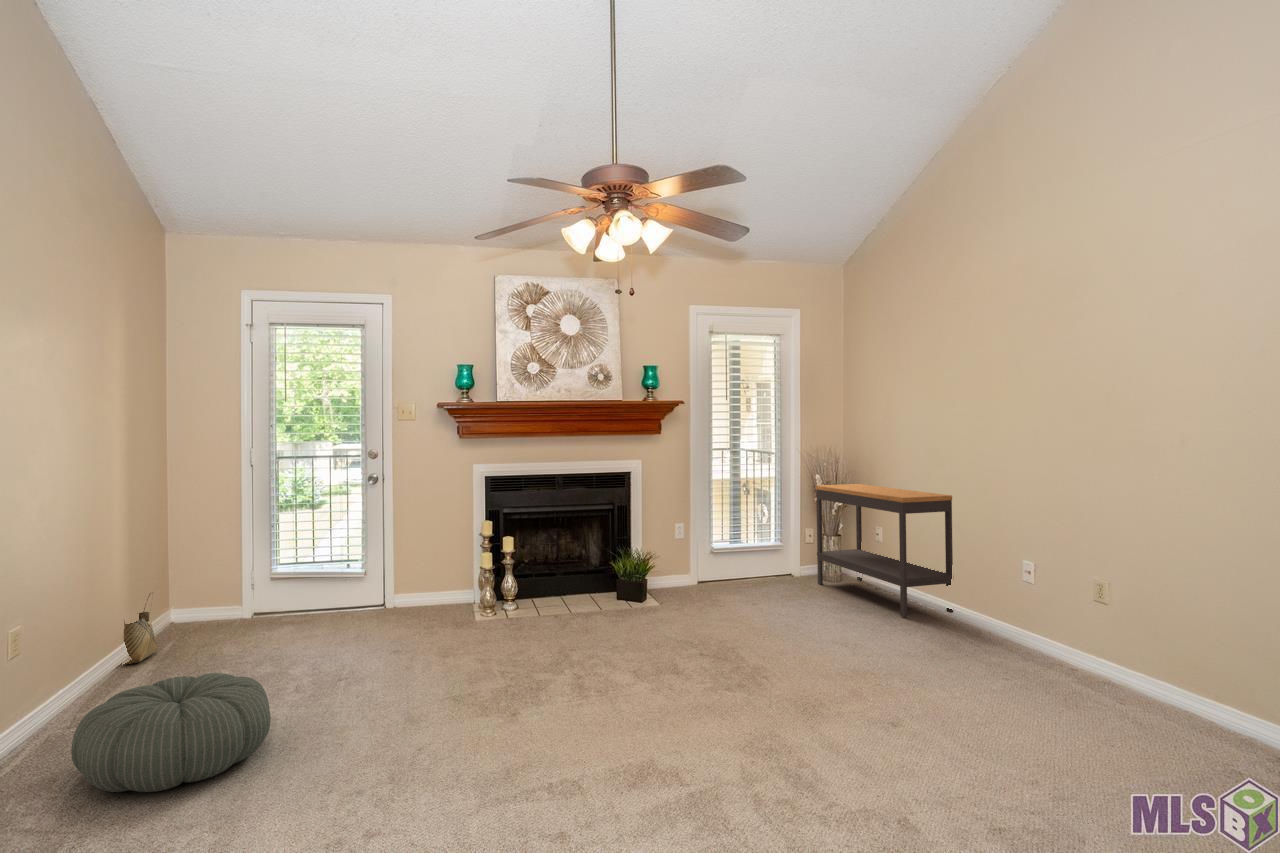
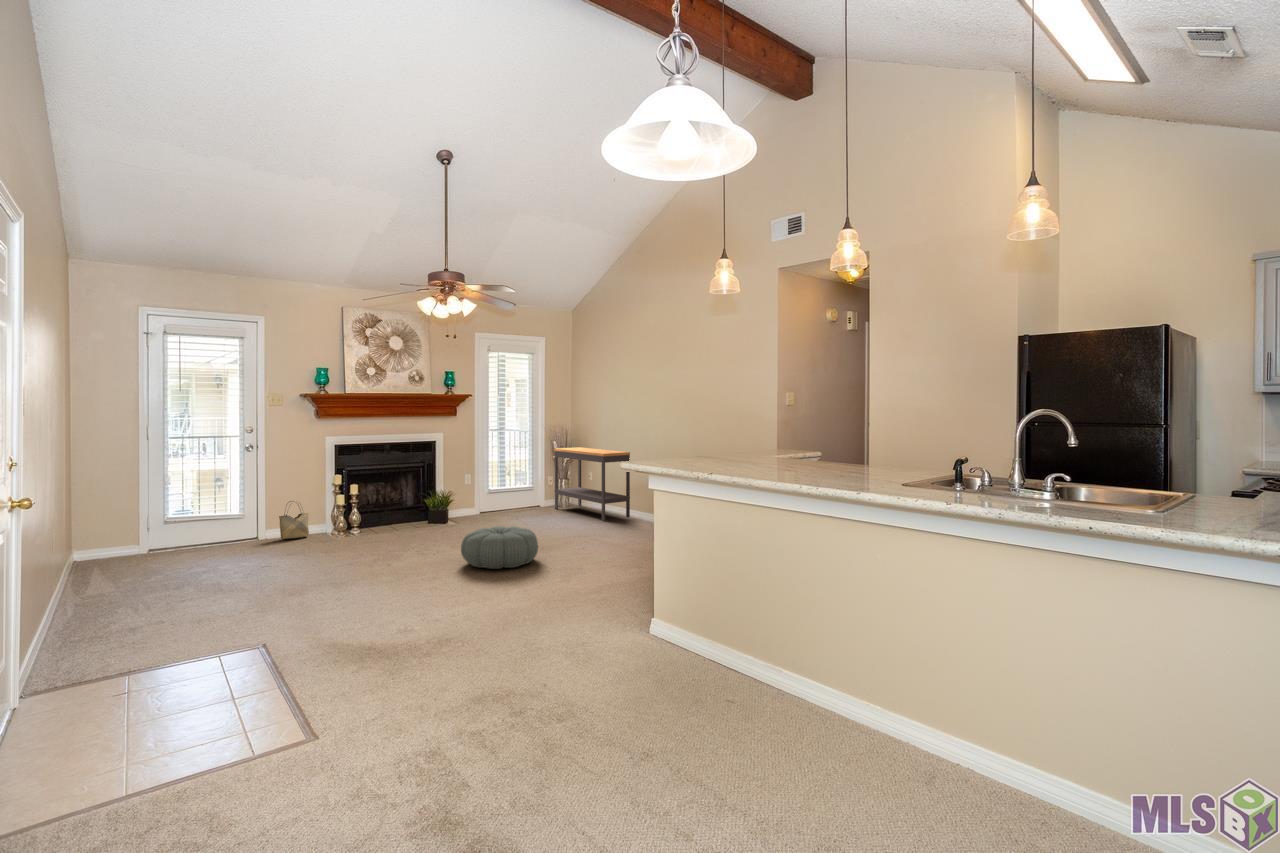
woven basket: present [123,592,158,664] -> present [279,501,309,539]
pouf: present [71,673,271,792] -> present [461,526,538,569]

